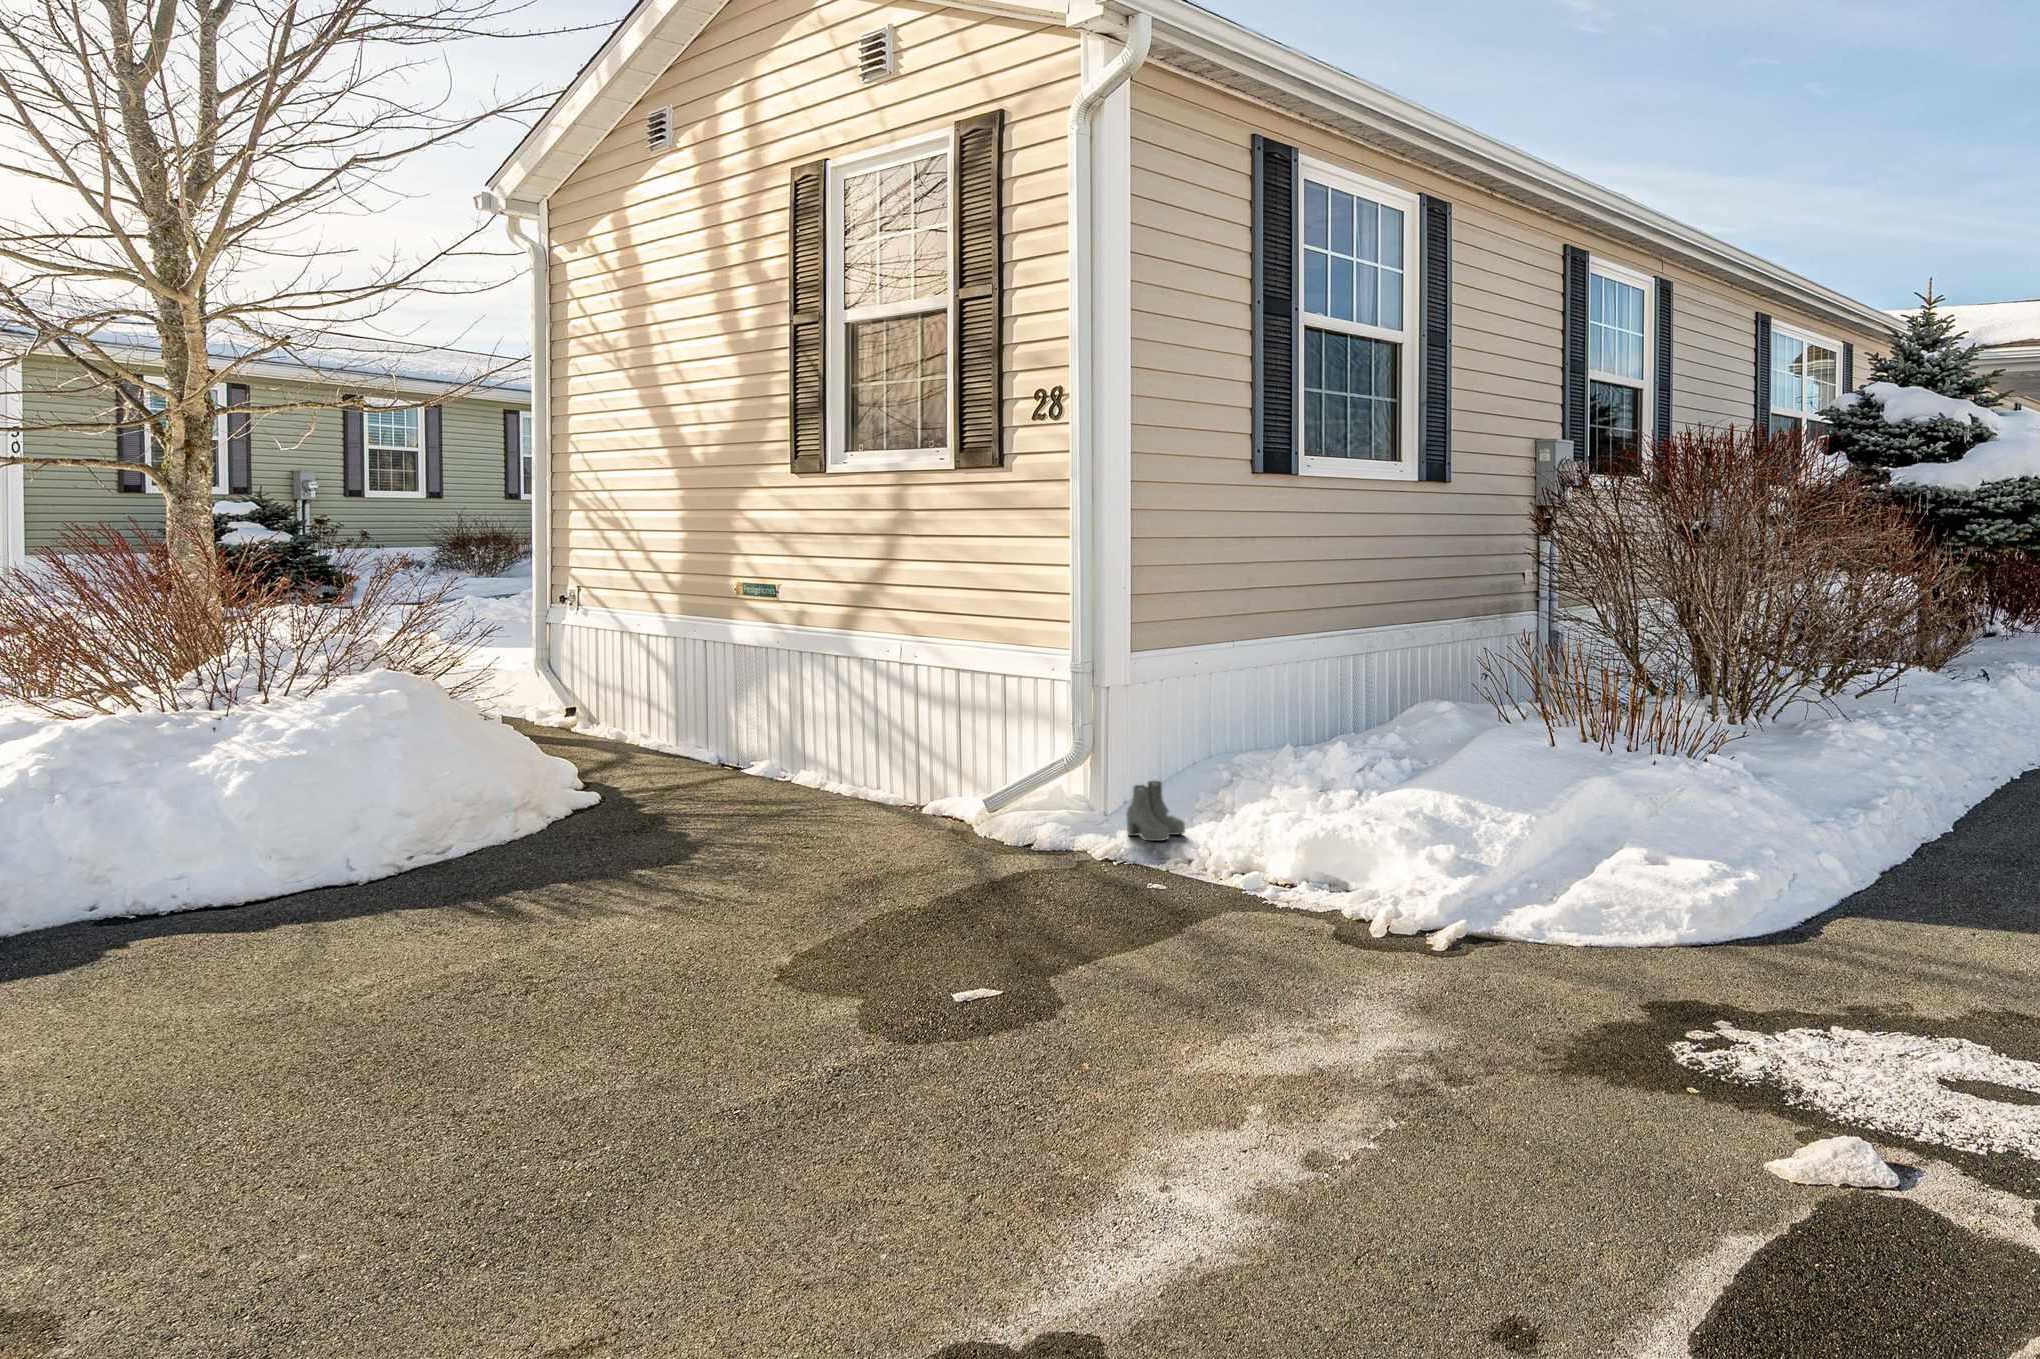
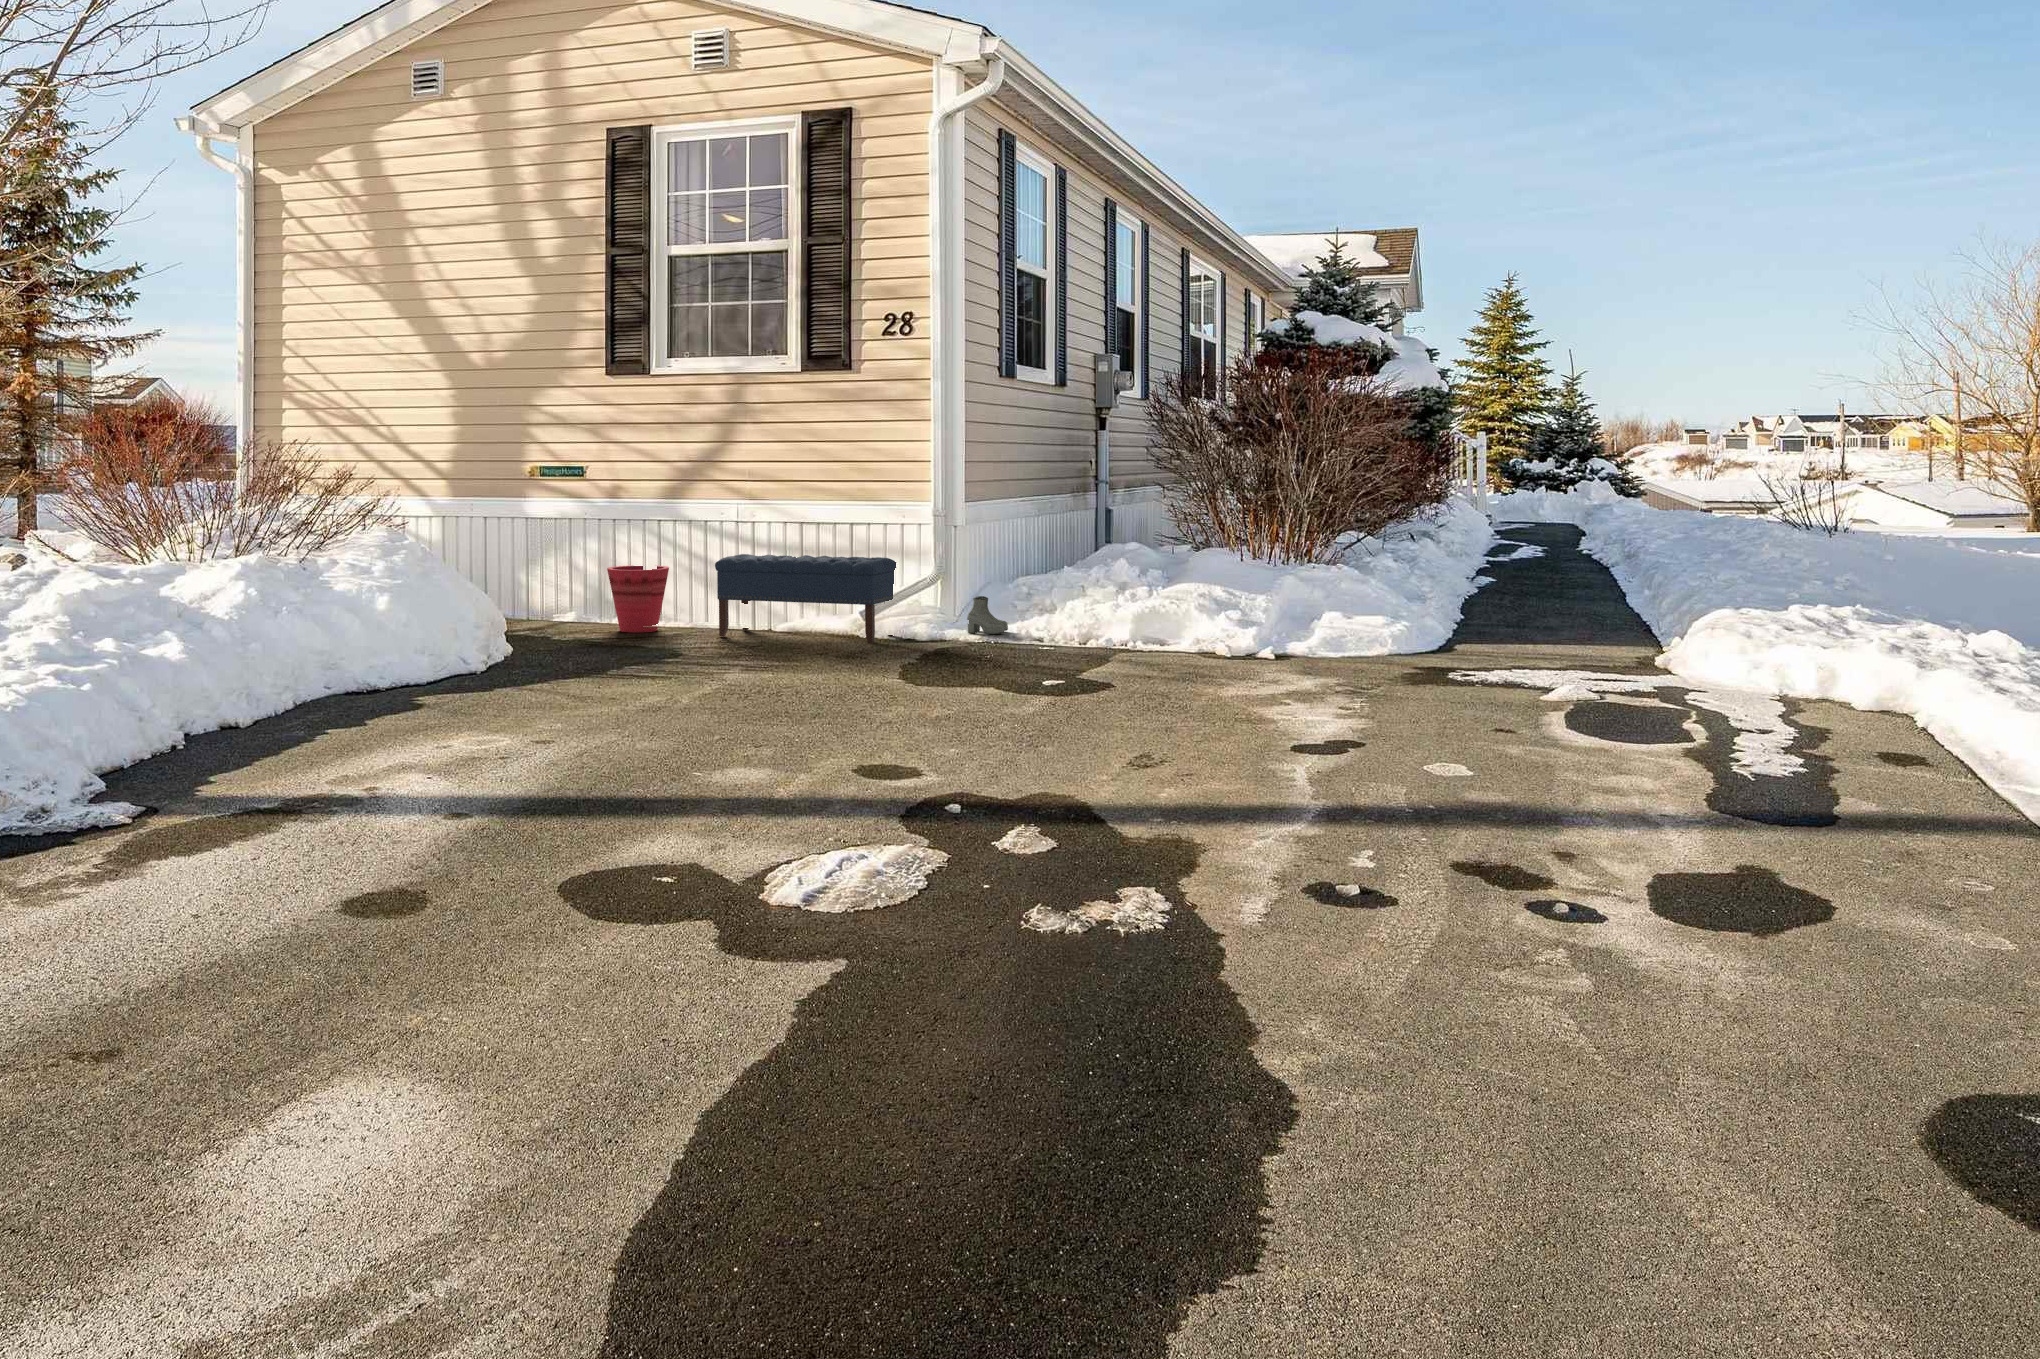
bench: none [829,702,1034,847] -> present [715,554,896,643]
bucket: none [751,704,829,793] -> present [607,565,669,632]

